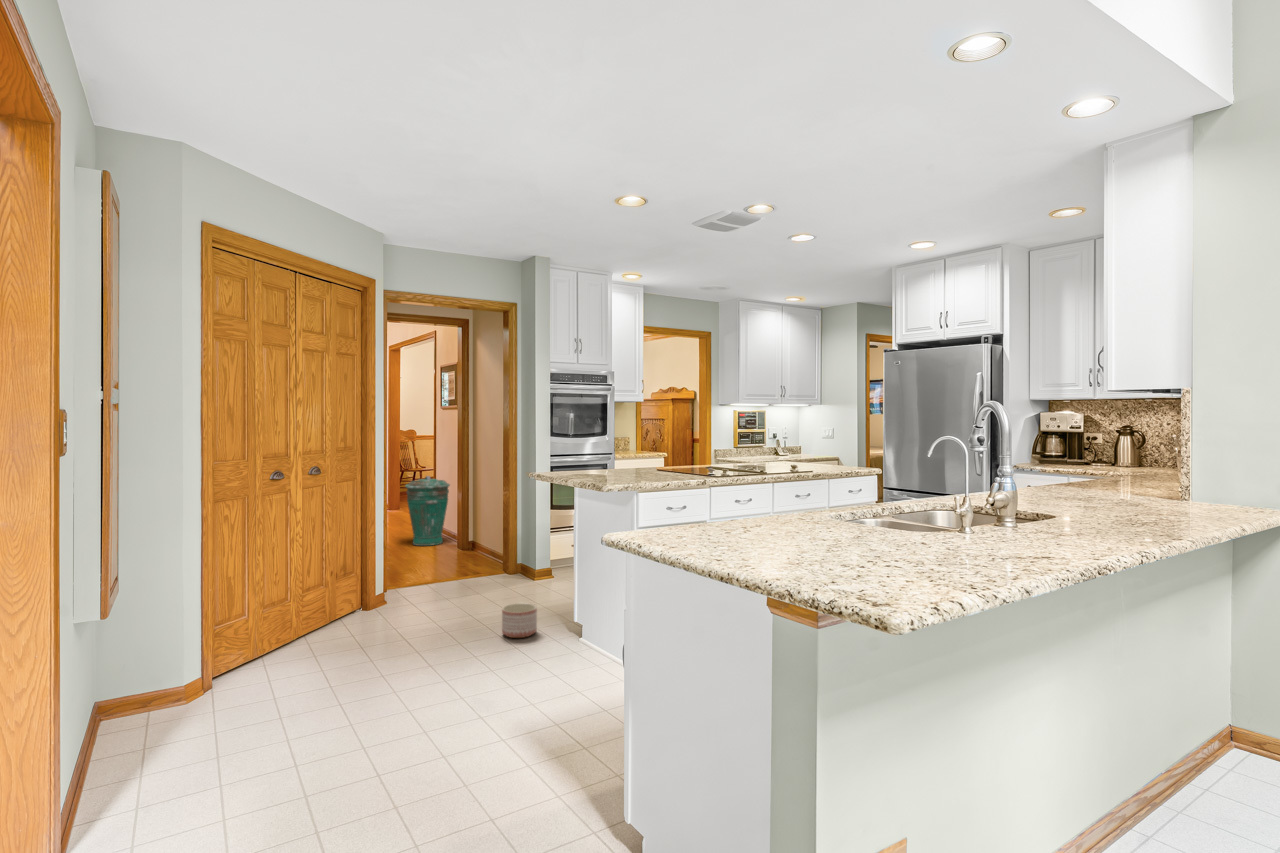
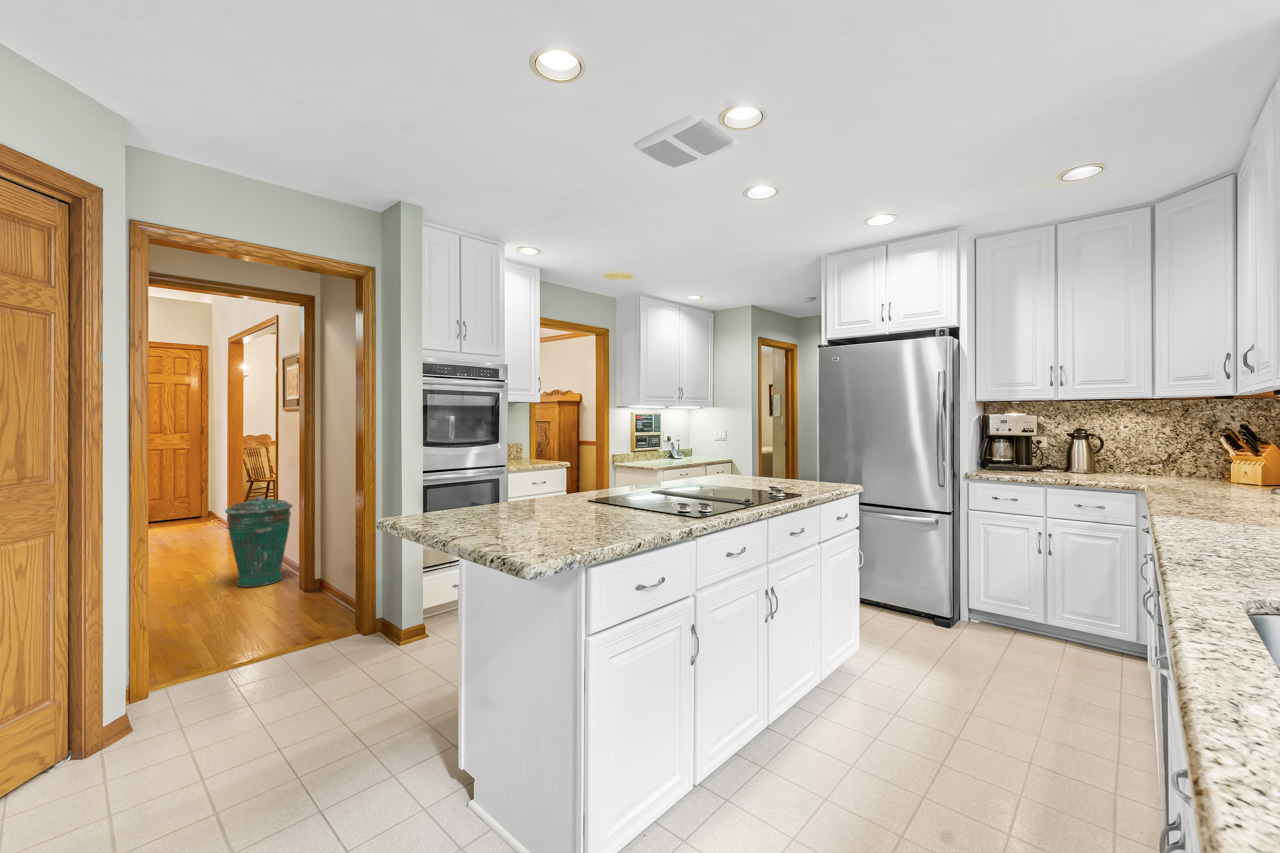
planter: present [502,603,537,638] -> none [320,741,389,824]

